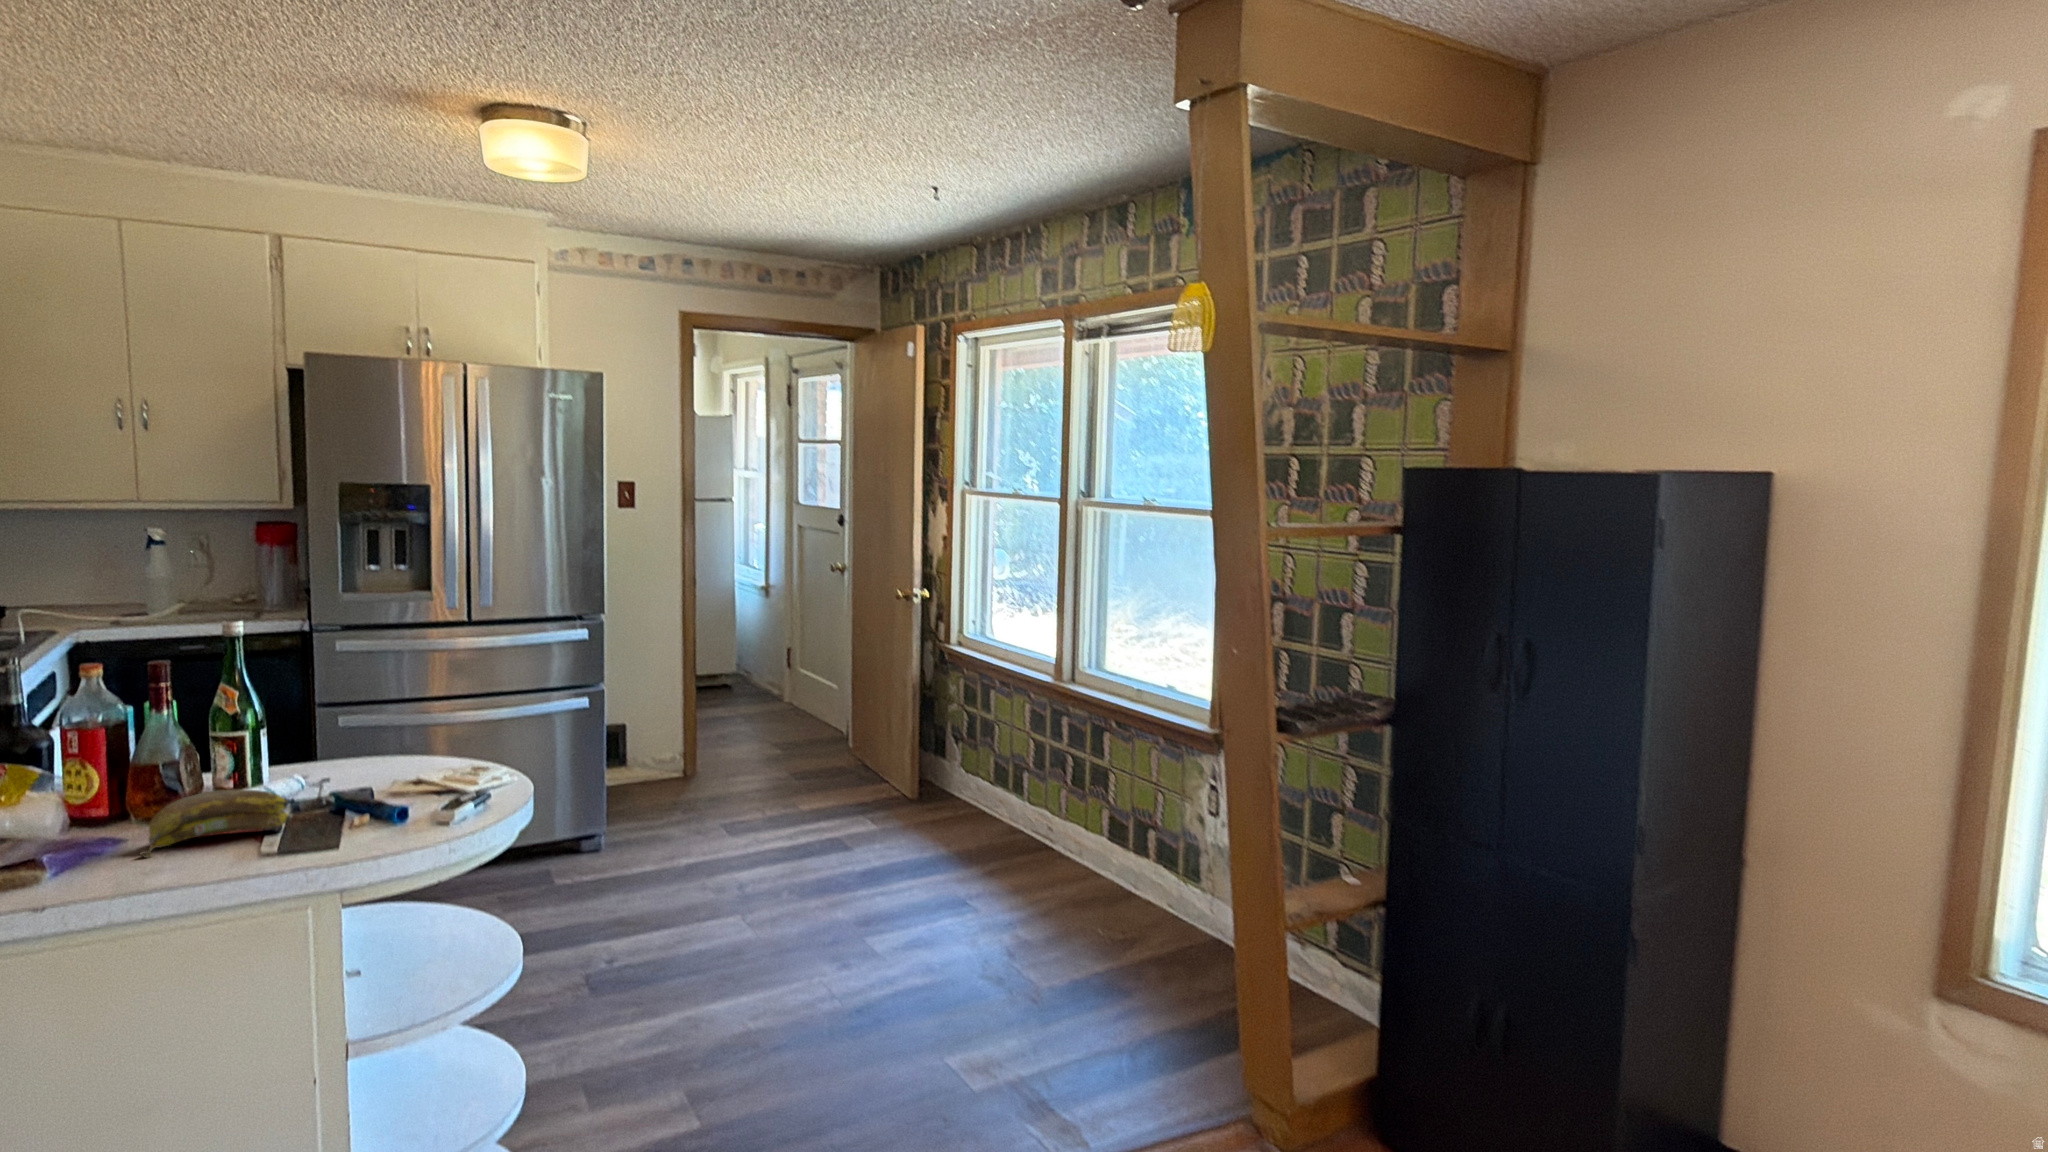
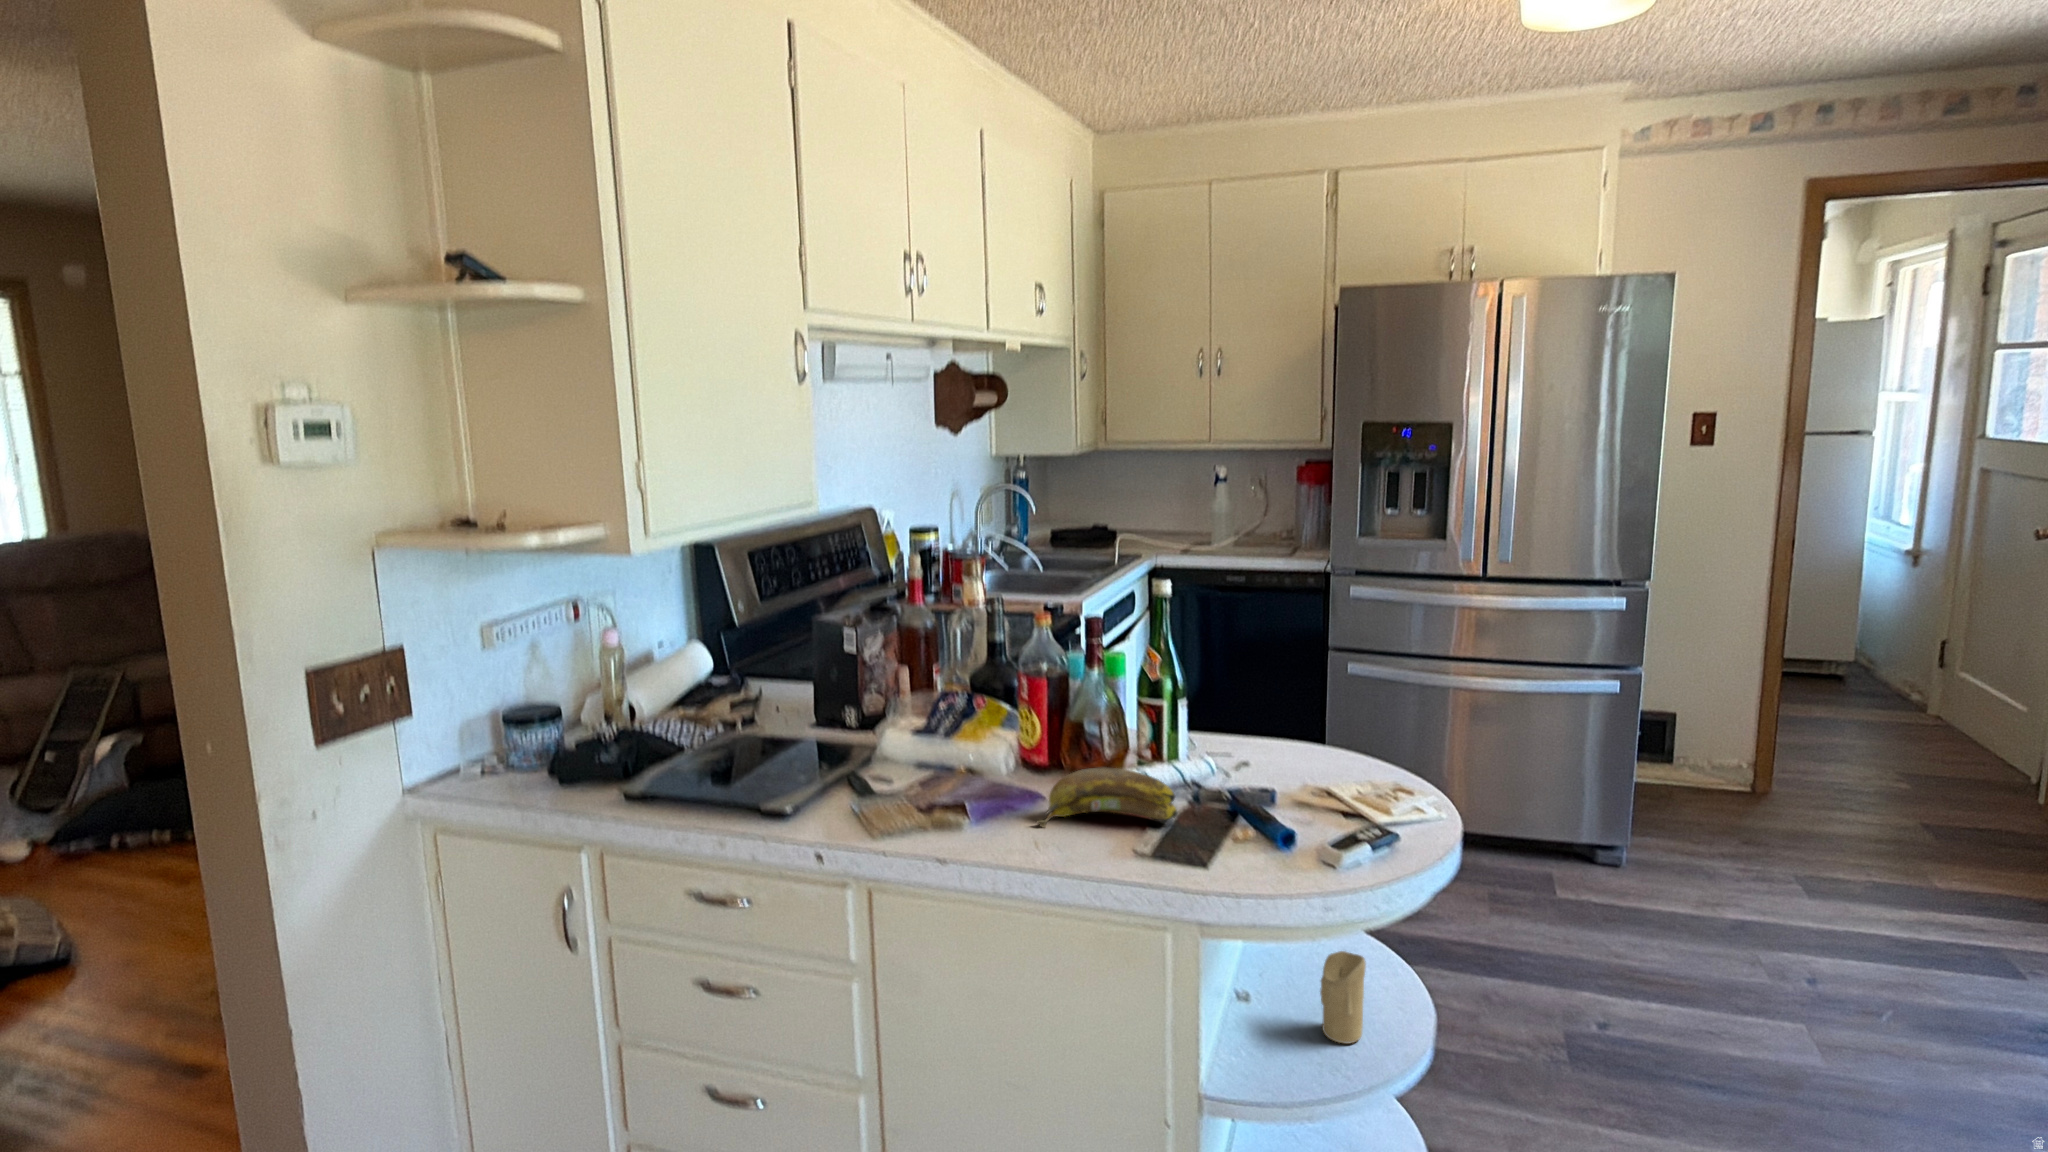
candle: none [426,905,464,981] -> present [1320,951,1366,1043]

